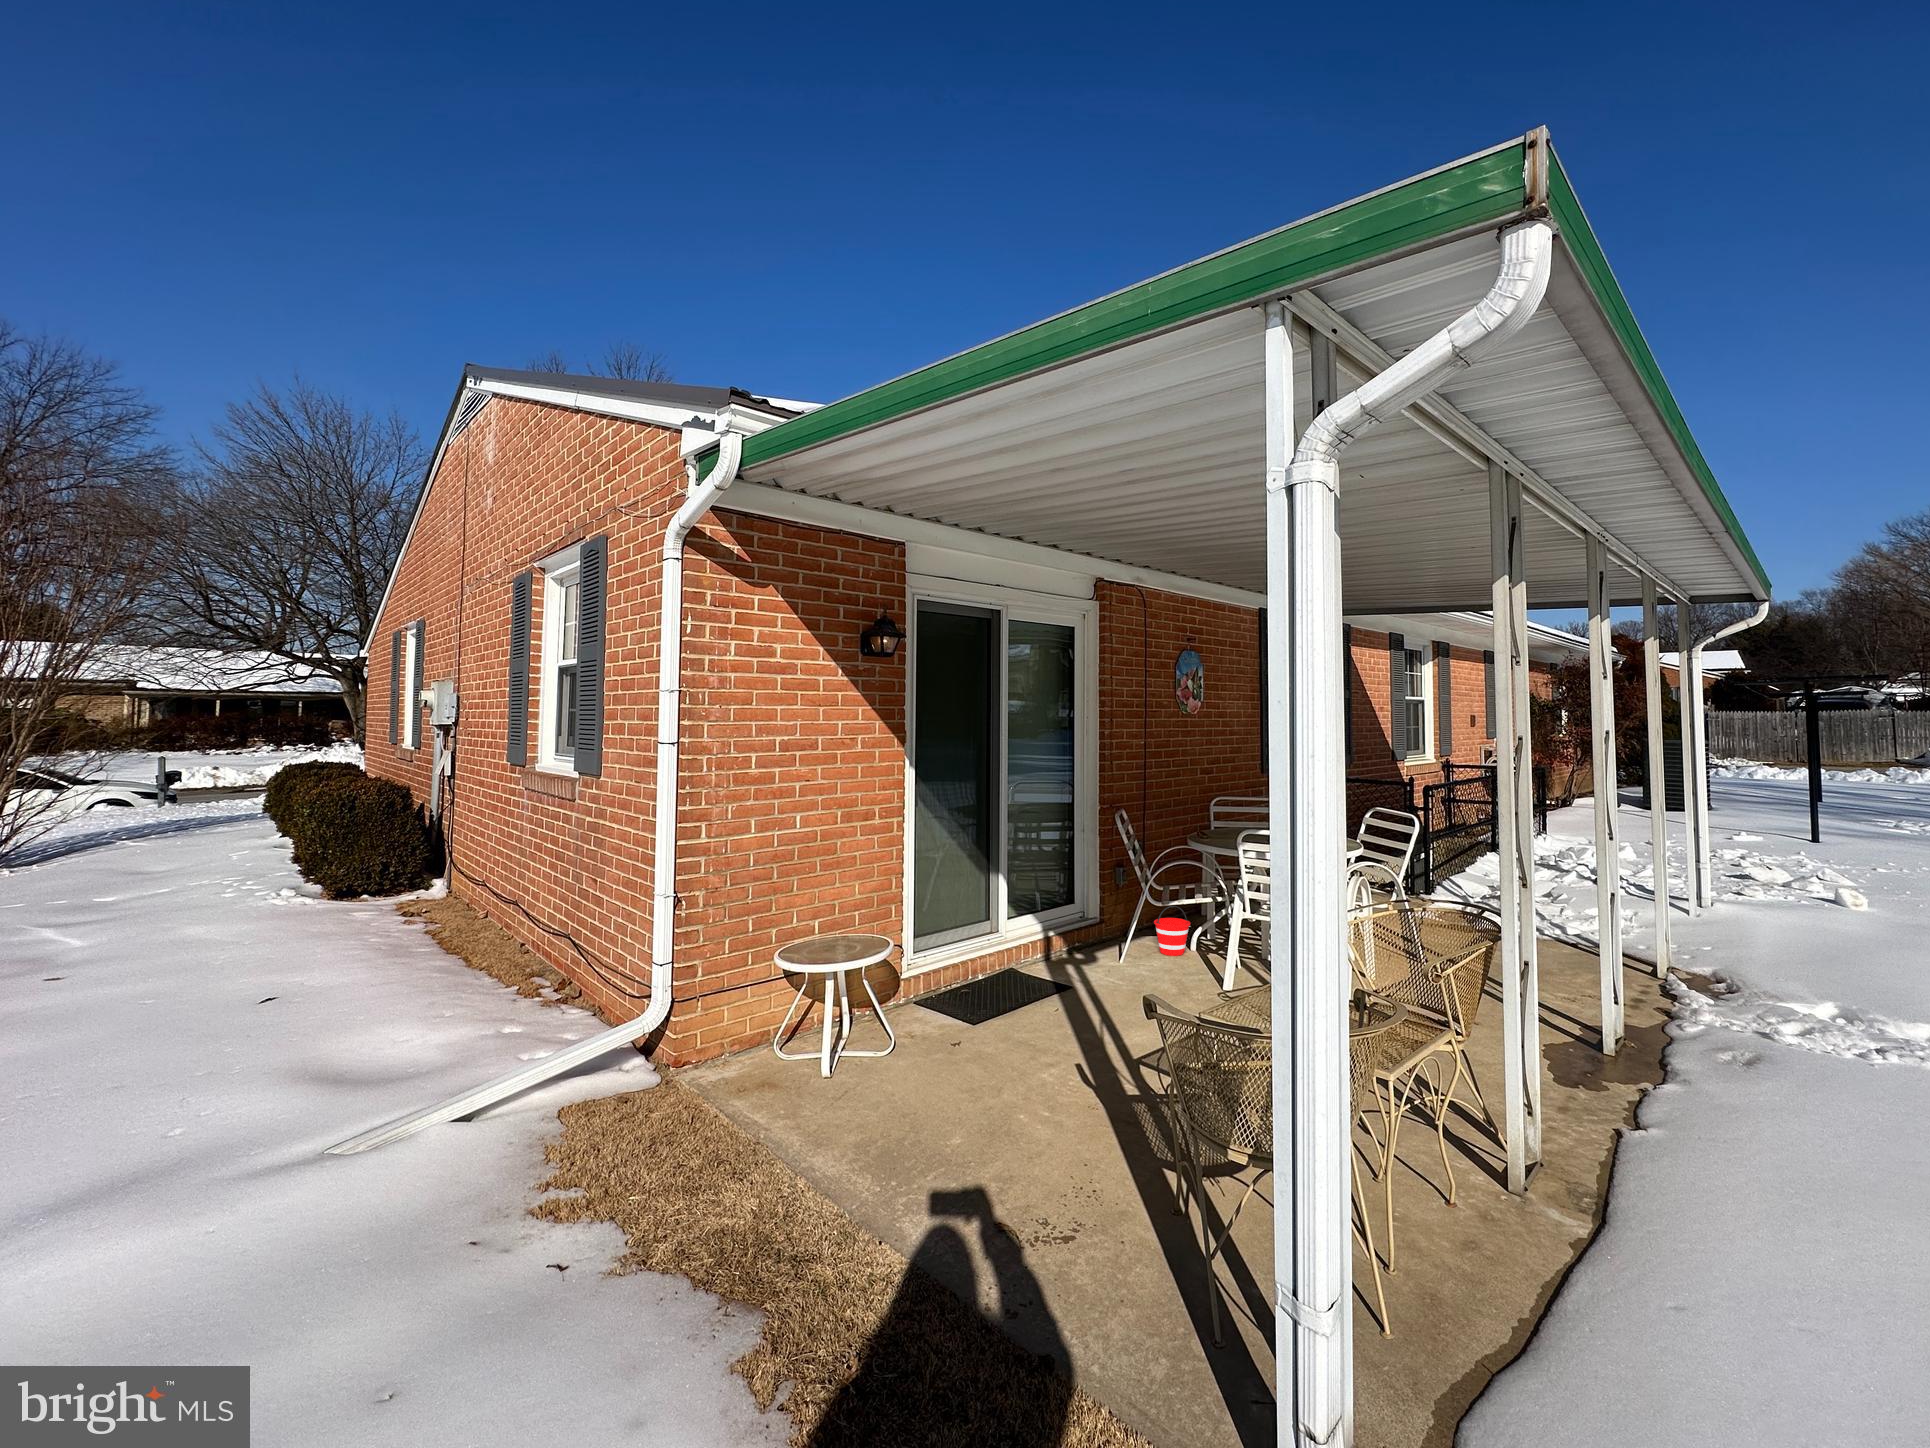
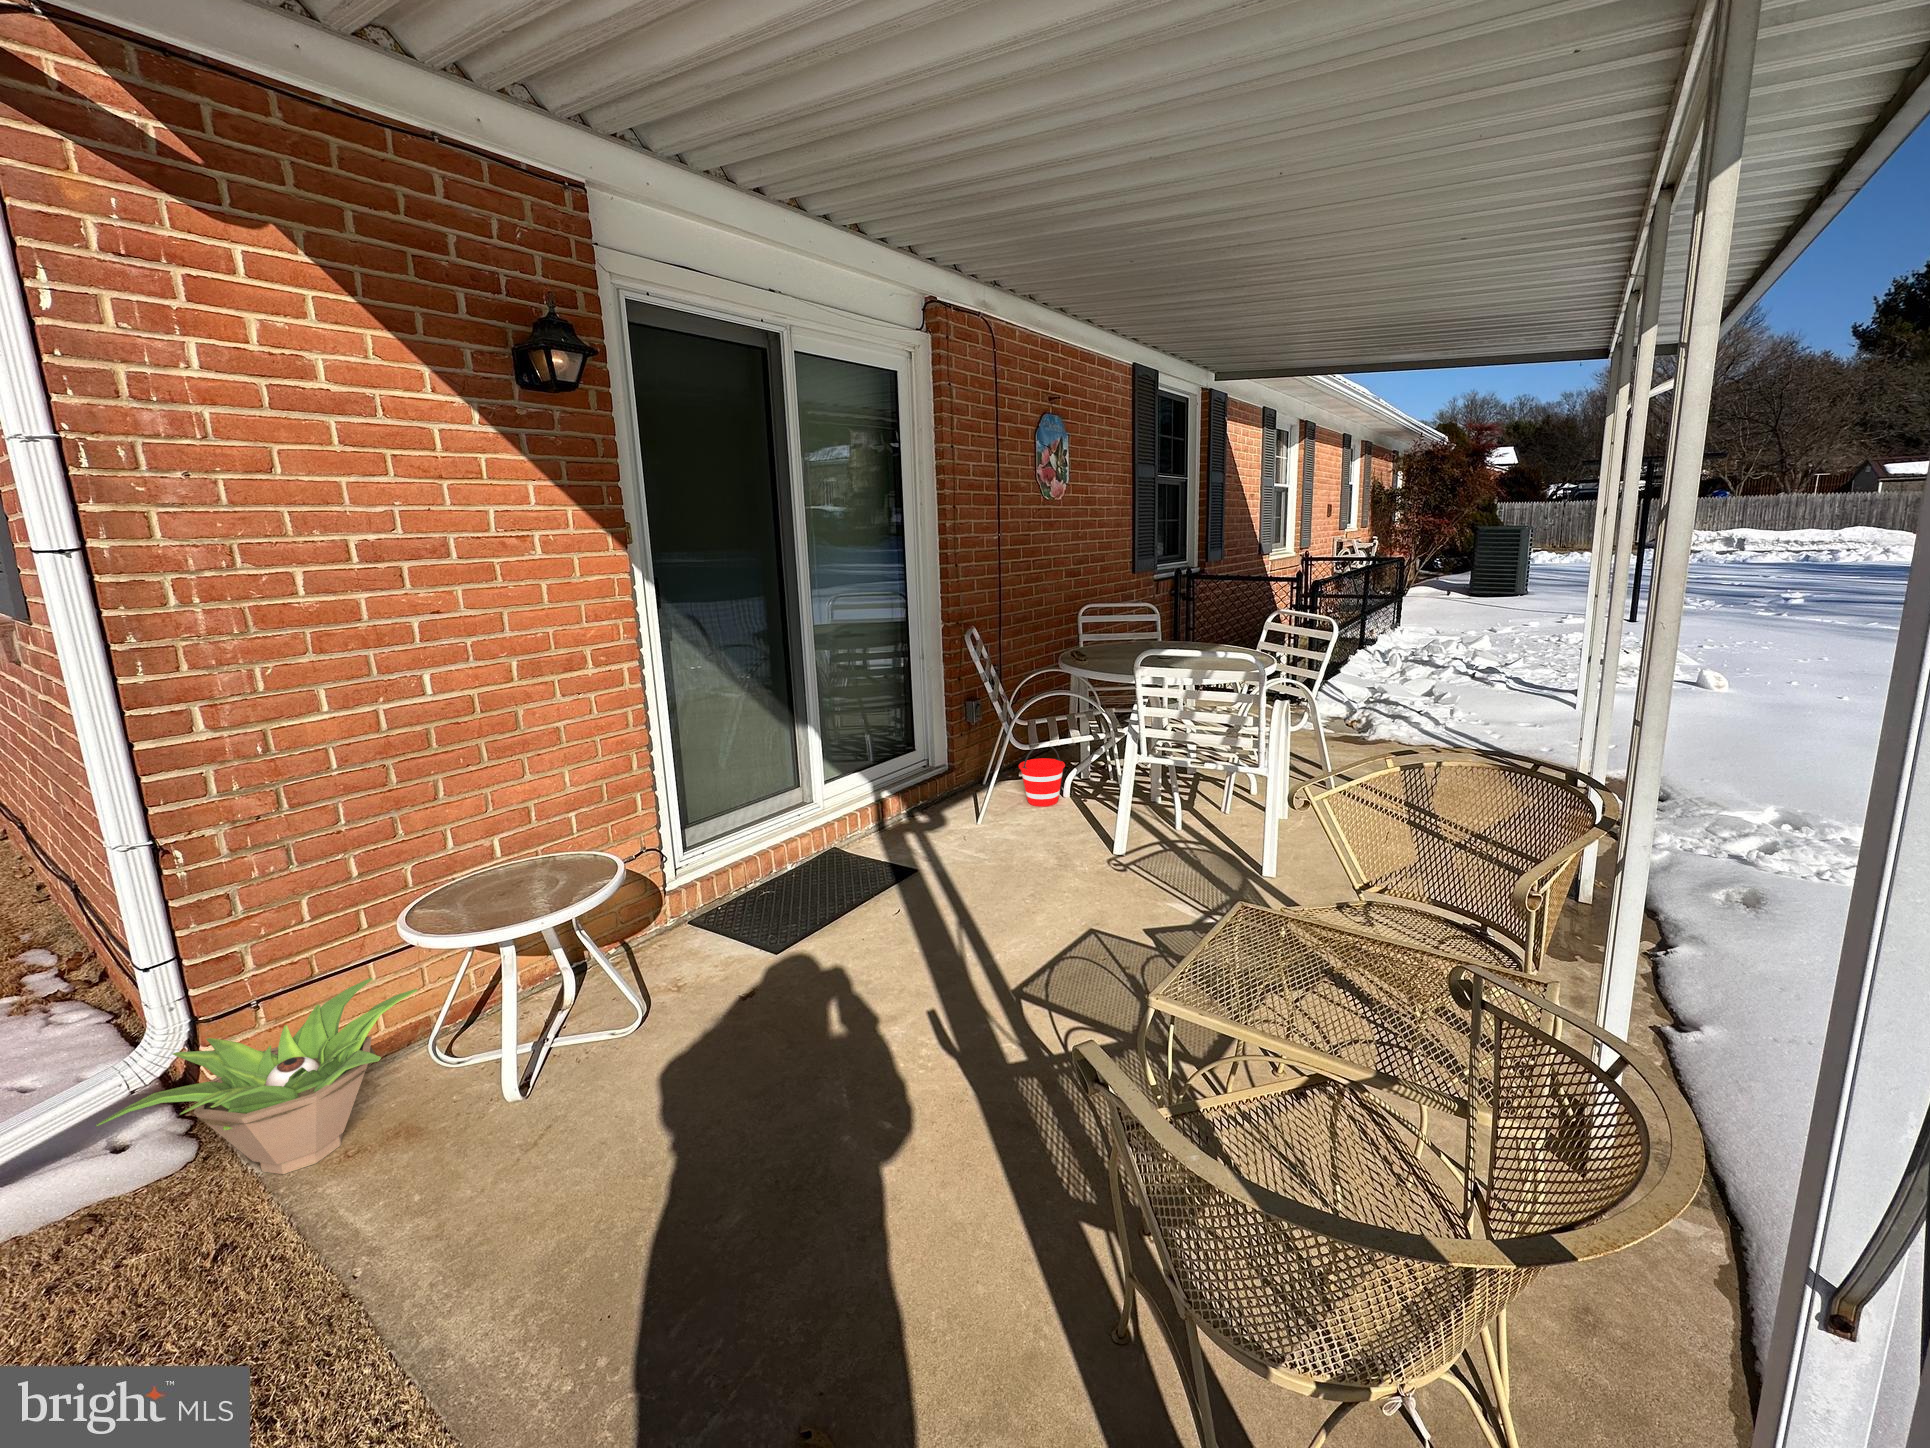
decorative plant: none [650,993,786,1091] -> present [96,978,417,1174]

